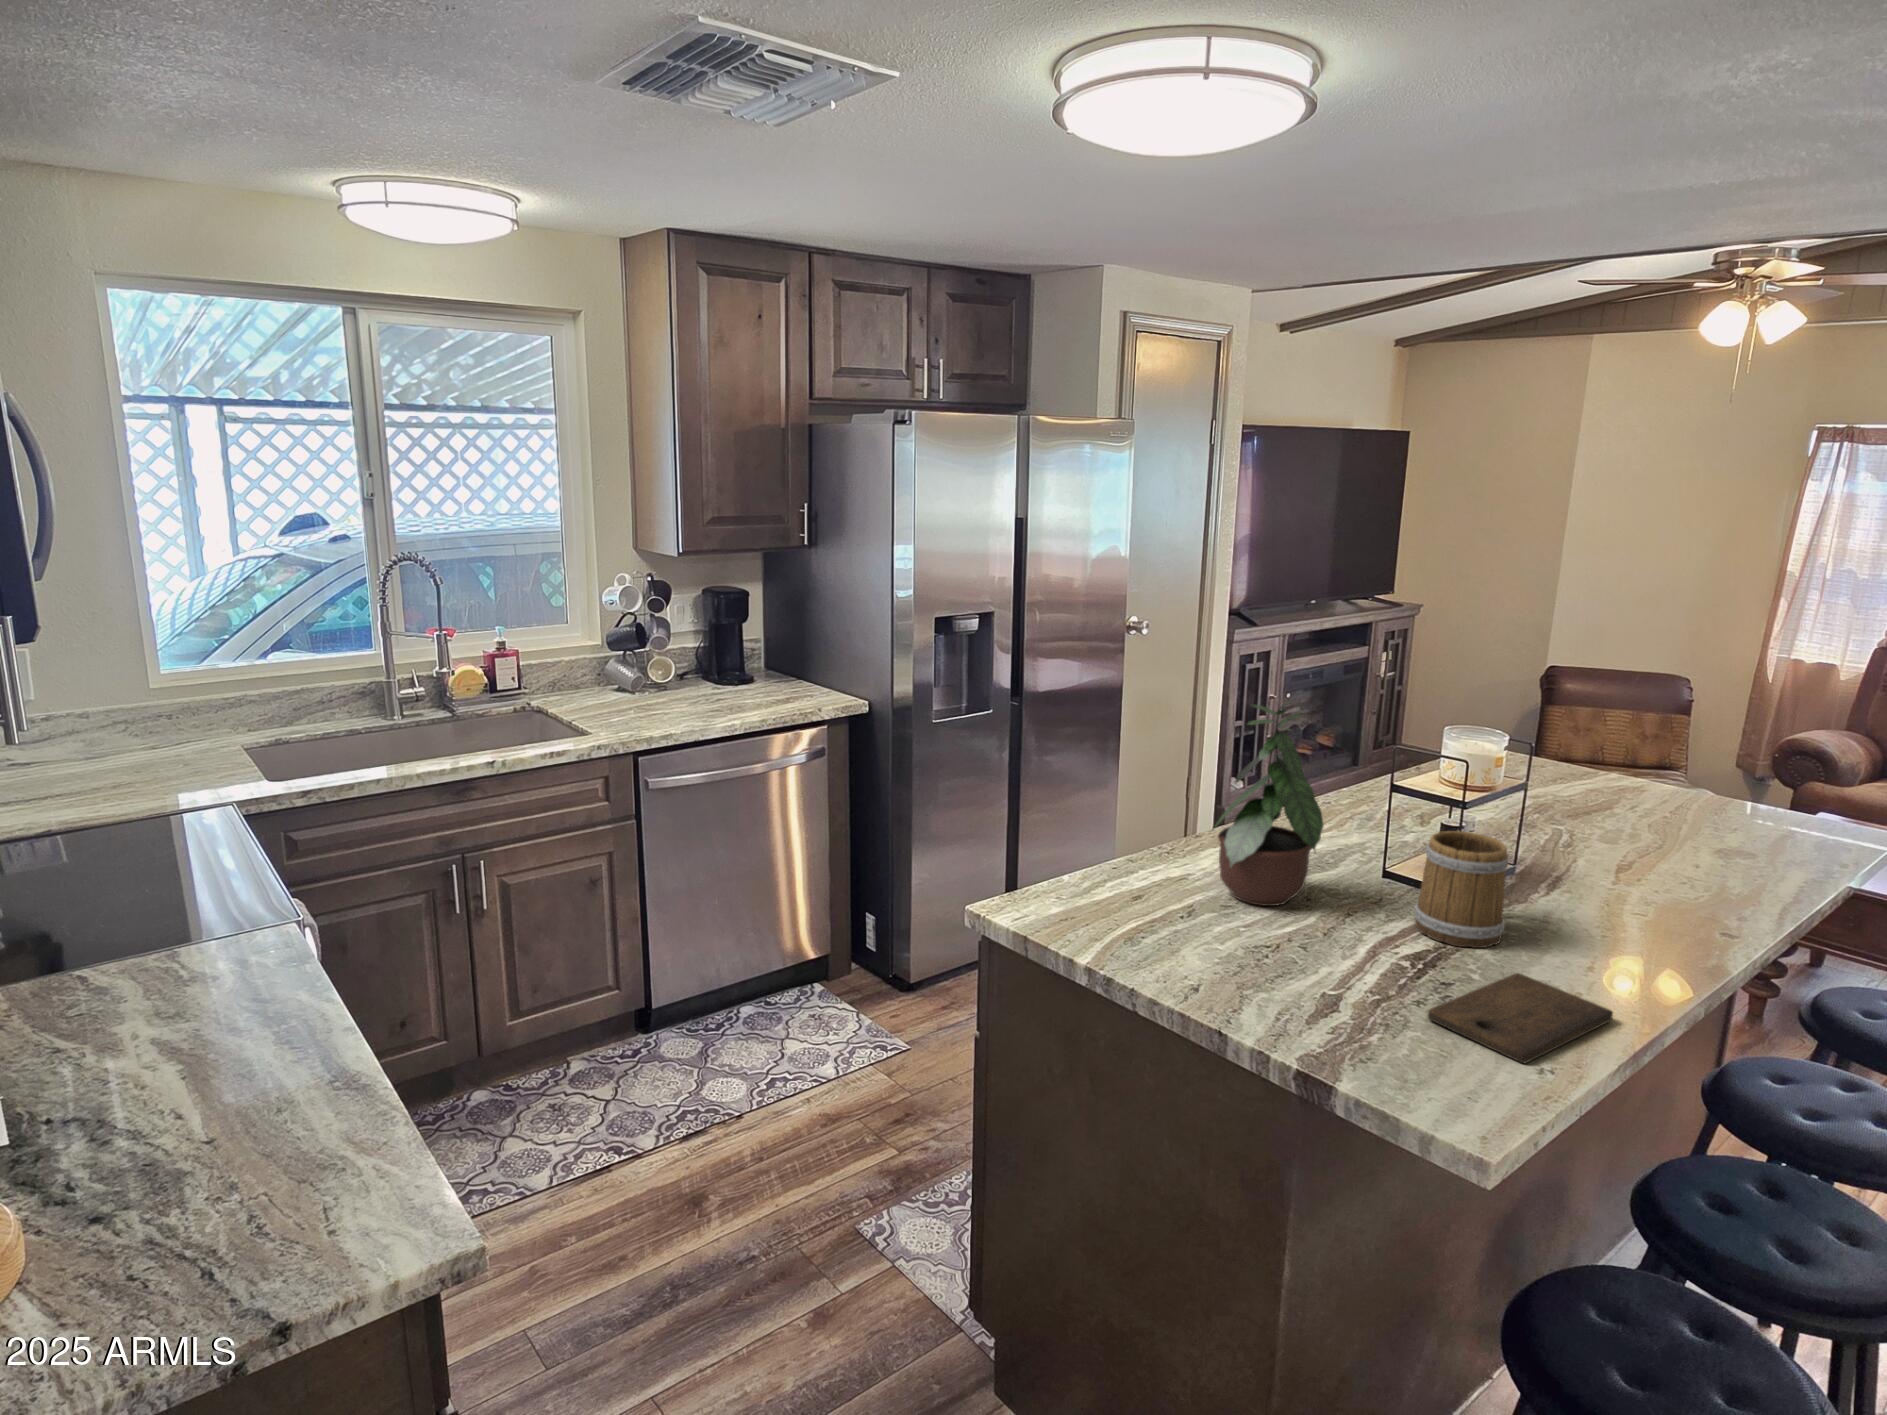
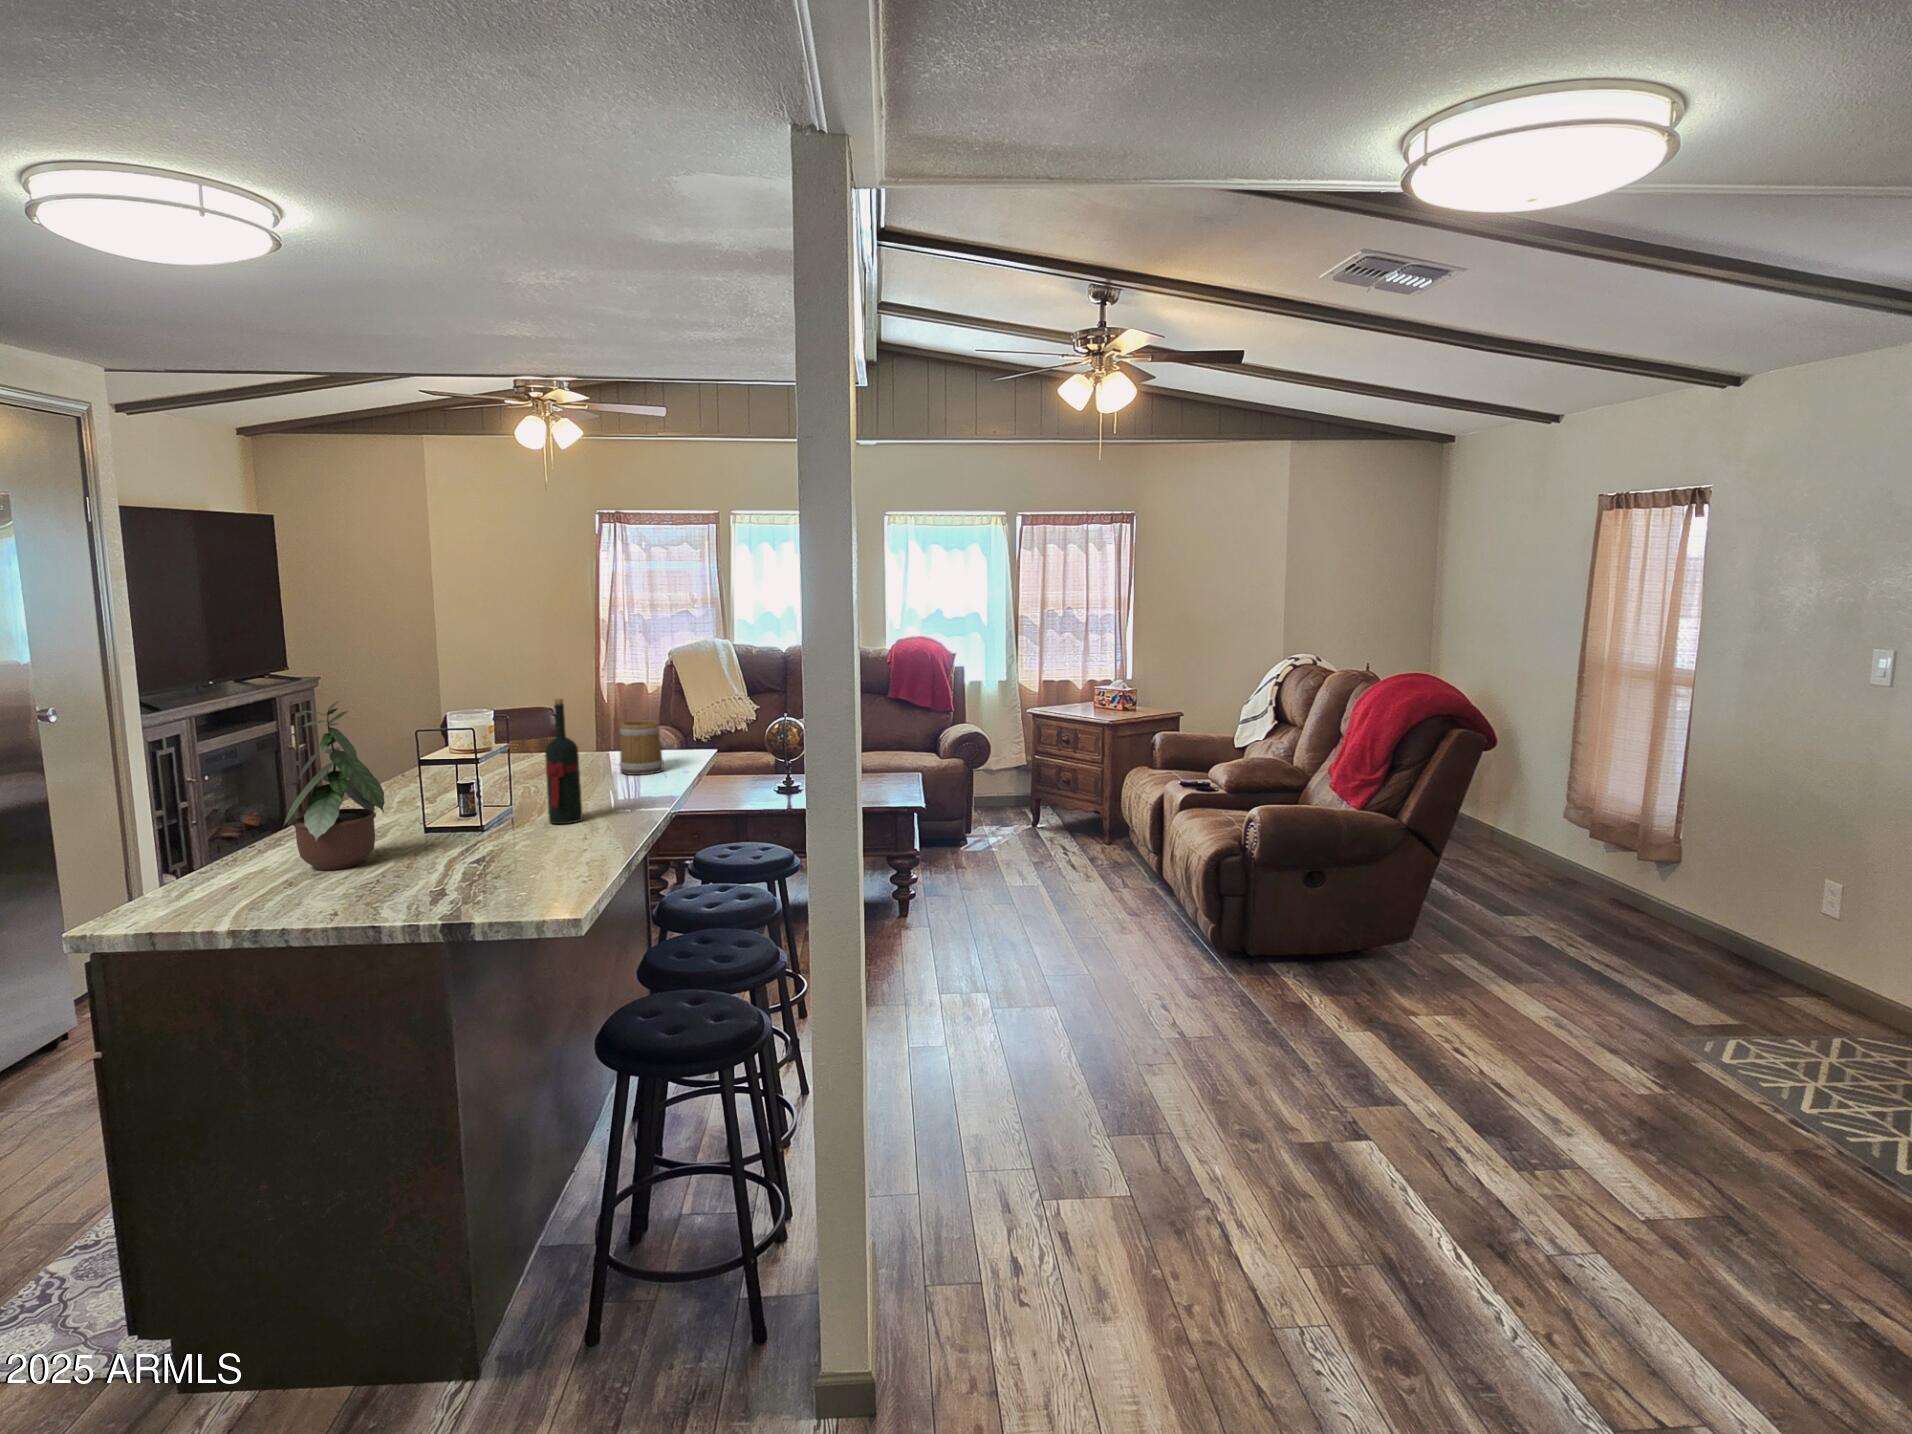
wine bottle: none [1556,740,1626,928] -> present [545,699,583,824]
mug: present [1414,831,1508,948] -> present [619,720,664,775]
cutting board: present [1428,973,1613,1063] -> none [505,847,607,881]

